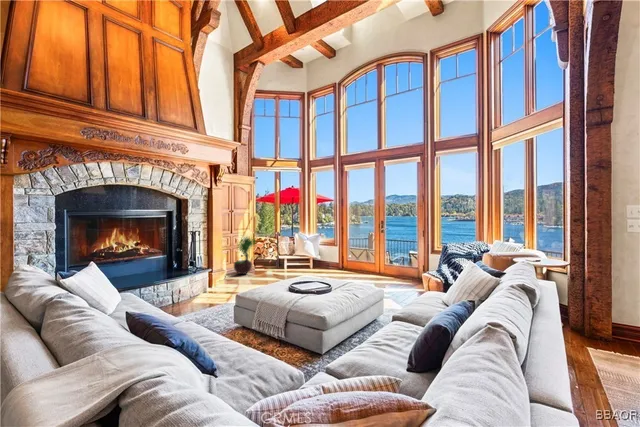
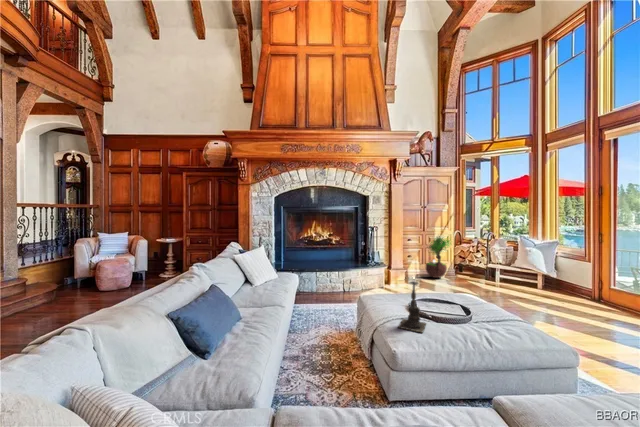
candle holder: none [306,264,330,306] -> present [398,281,426,332]

